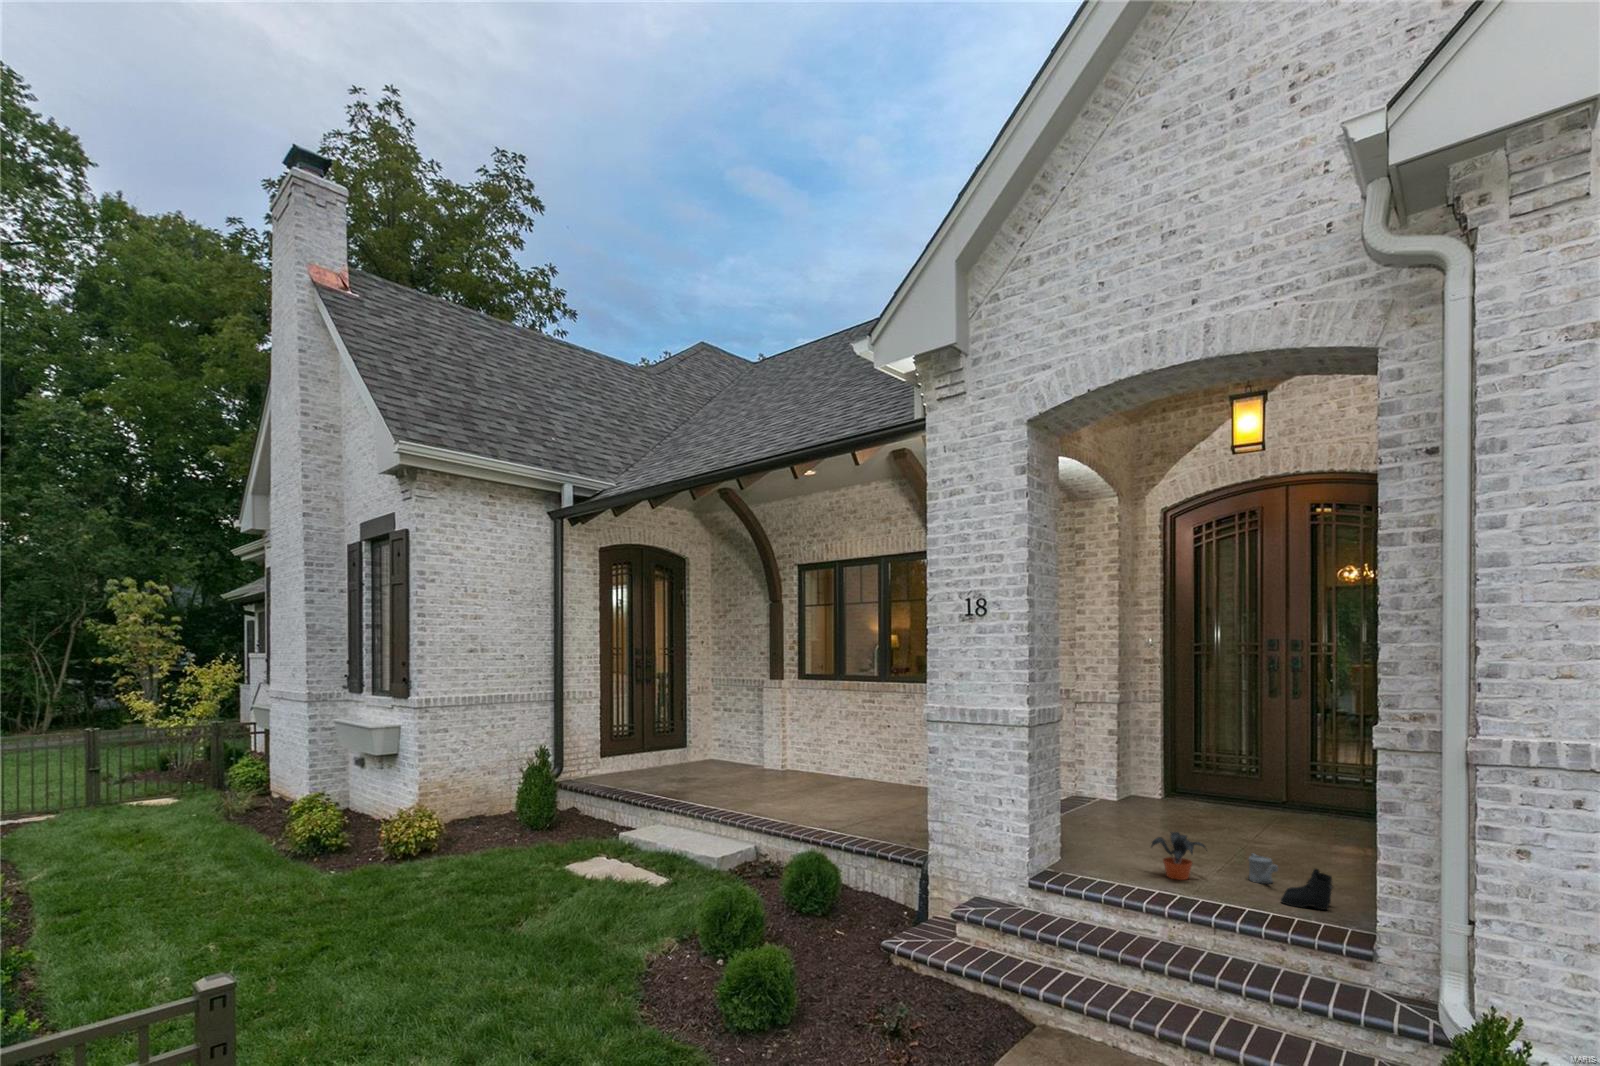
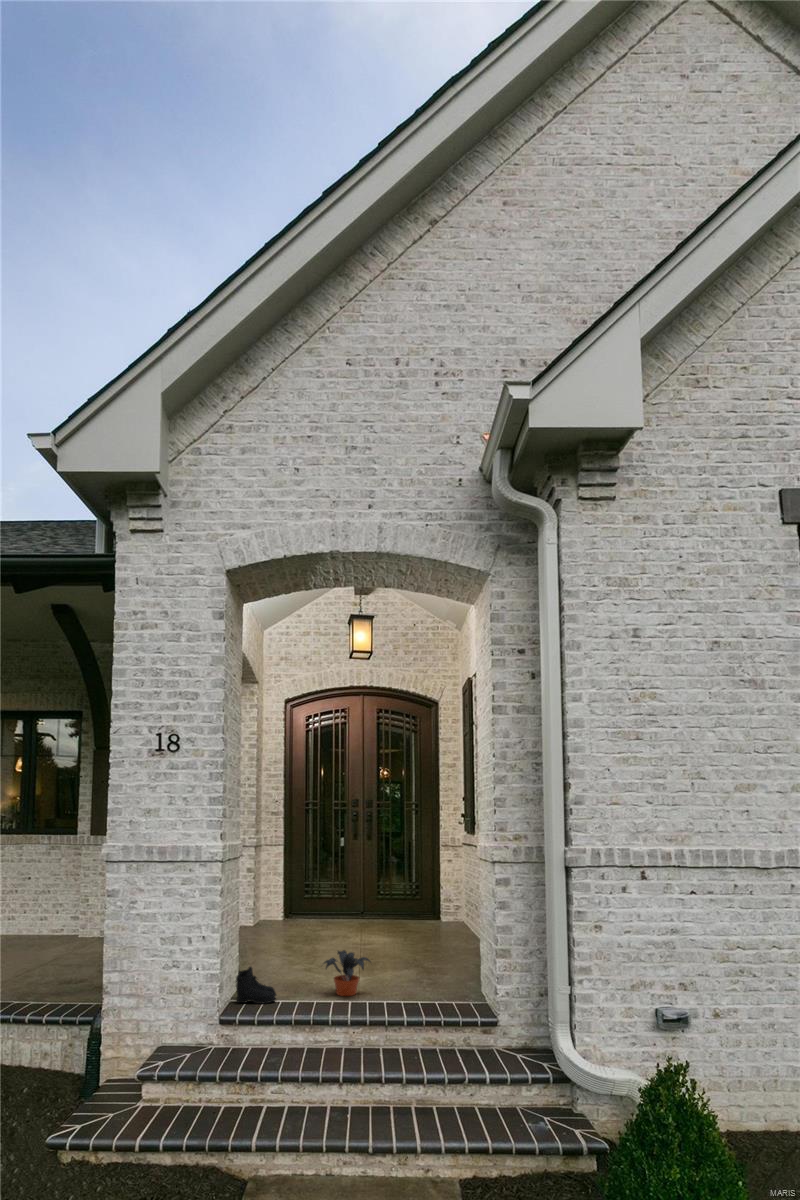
watering can: present [1249,853,1278,884] -> none [401,961,430,988]
boots: present [1281,869,1333,910] -> present [236,967,276,1004]

